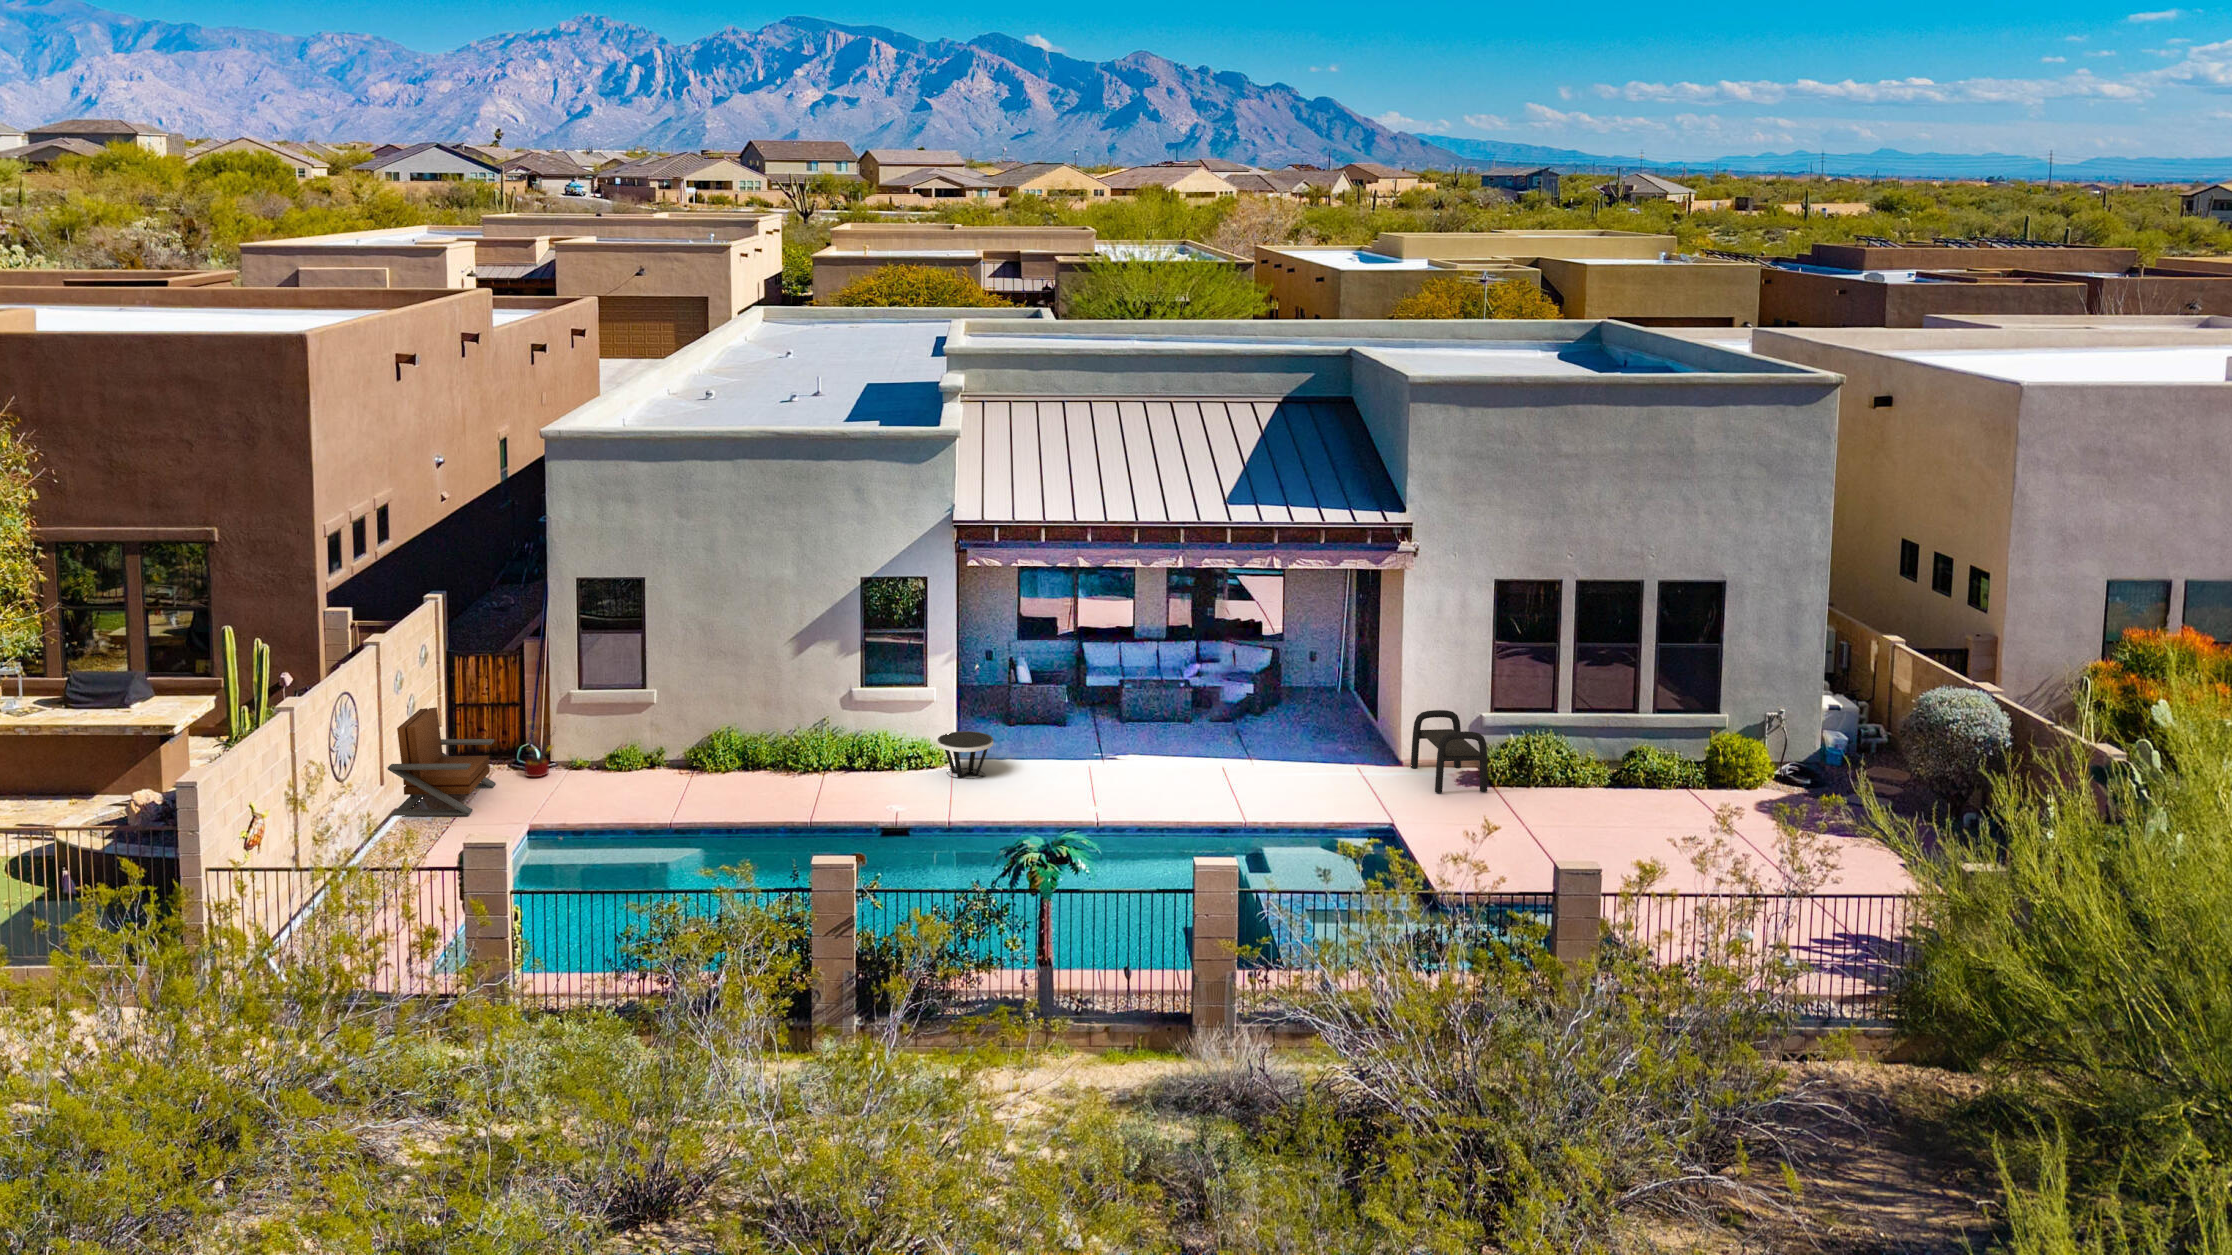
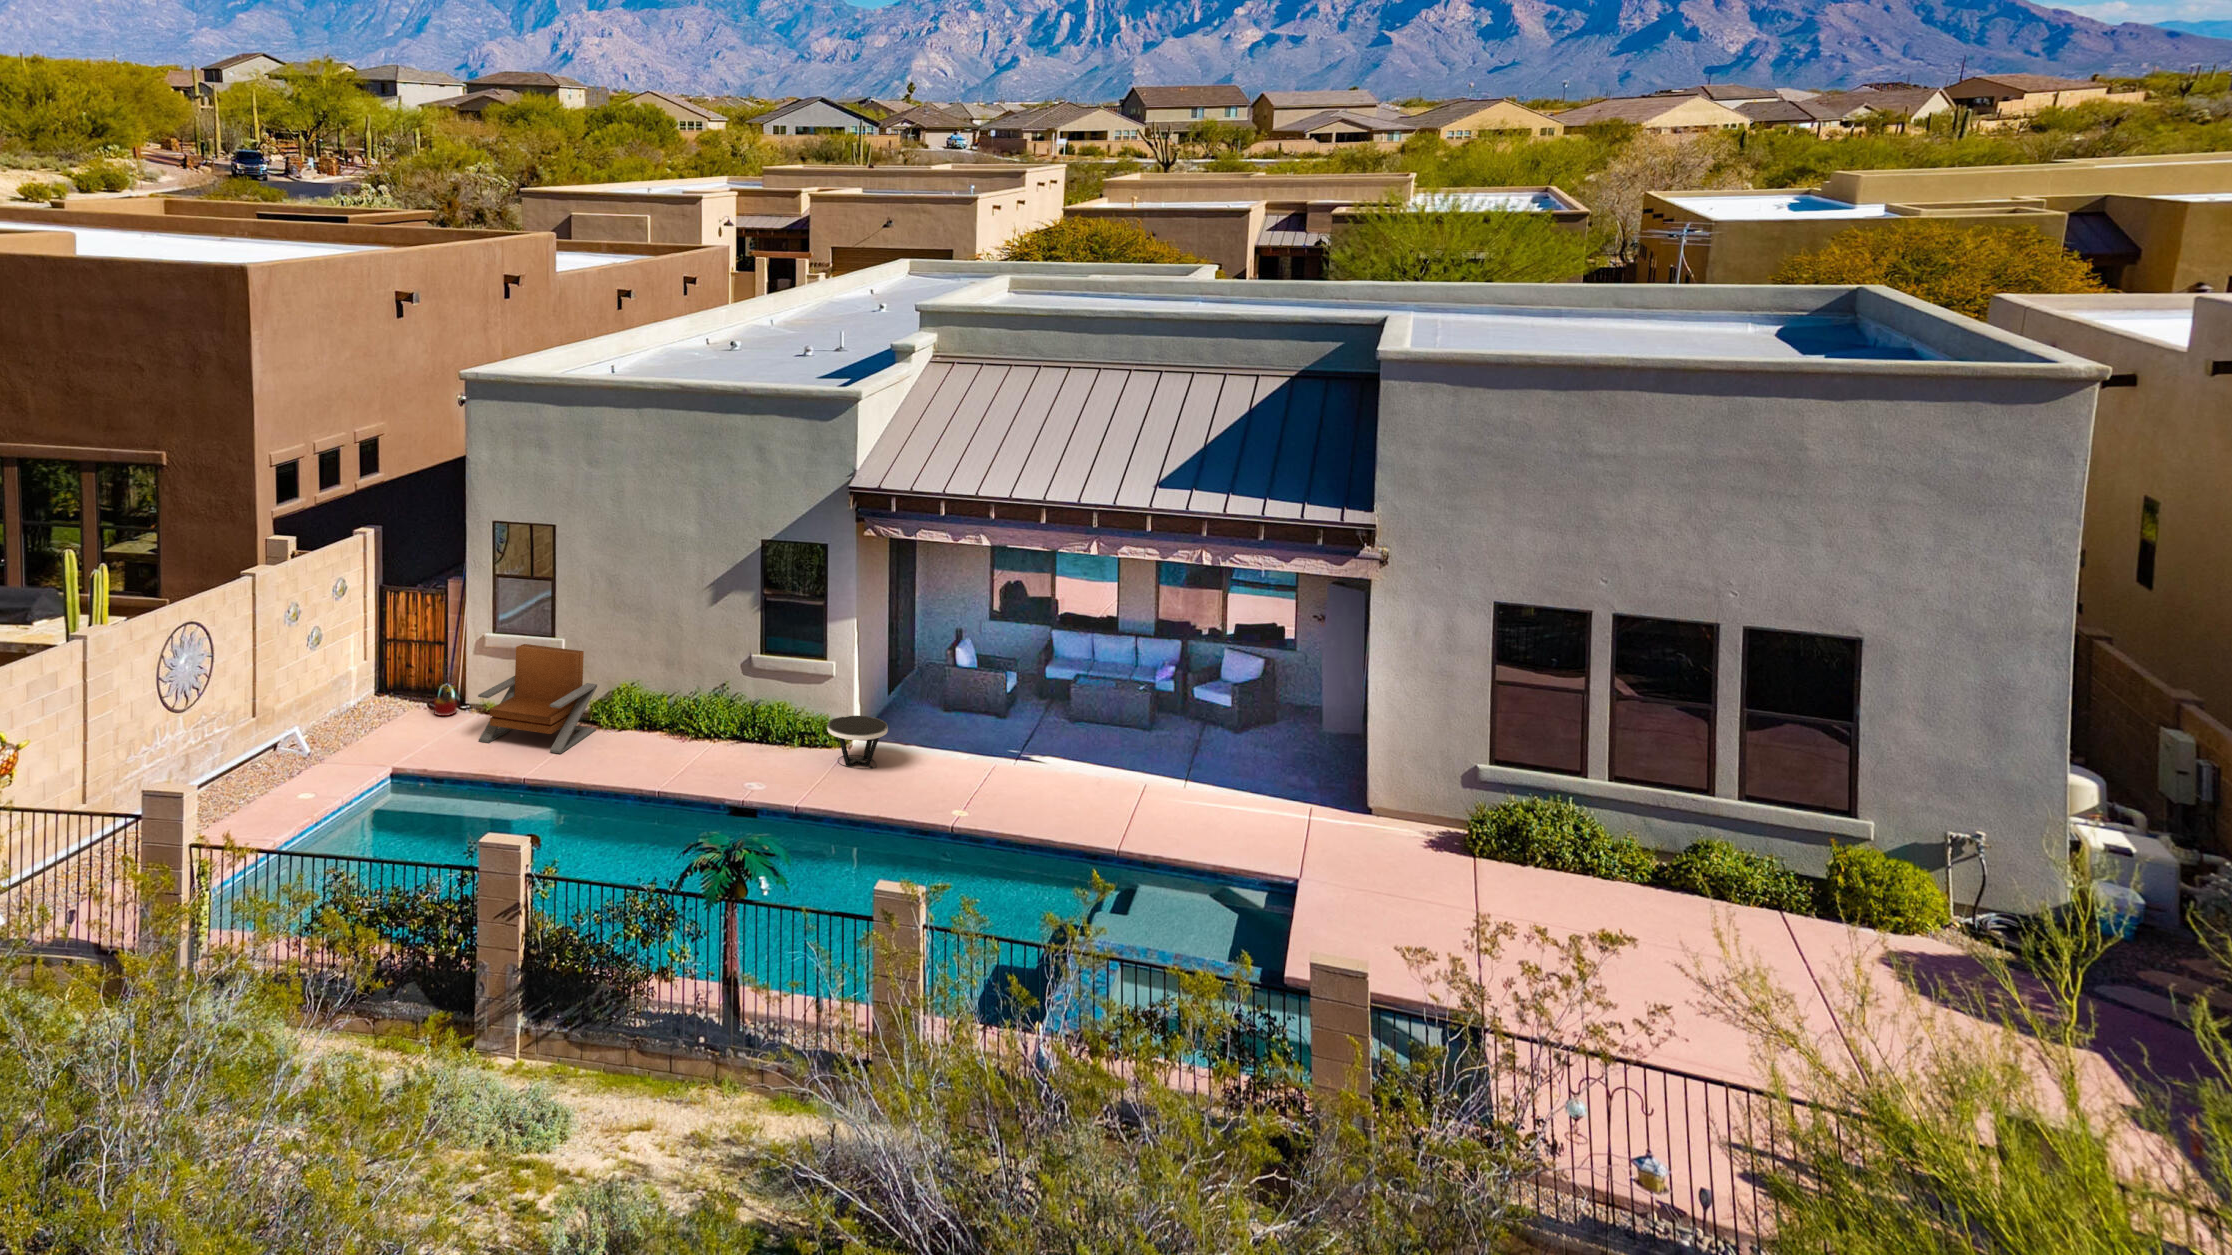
lounge chair: present [388,707,496,816] -> present [478,644,597,753]
bench: present [1411,710,1487,793] -> none [1378,752,1459,861]

